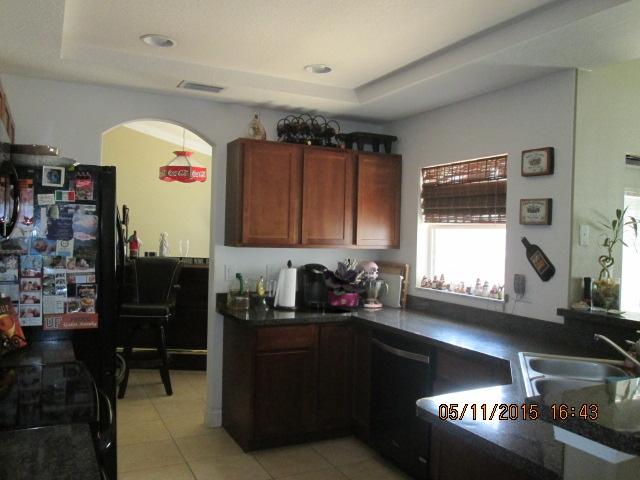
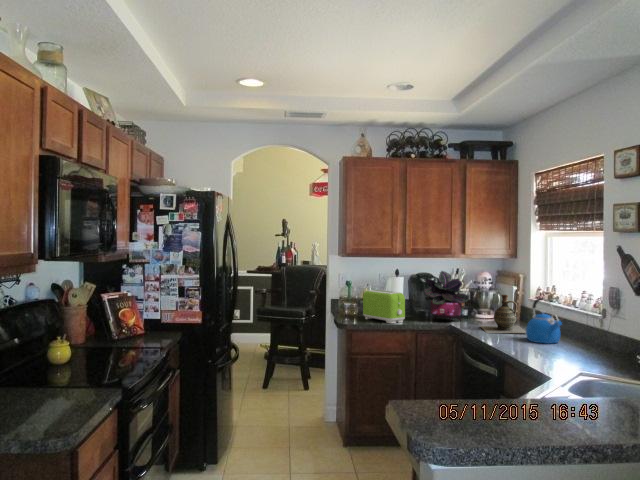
toaster: none [262,282,309,317] -> present [363,290,405,323]
ceramic jug: none [381,284,431,322] -> present [480,295,526,333]
kettle: none [437,286,473,329] -> present [526,298,562,344]

